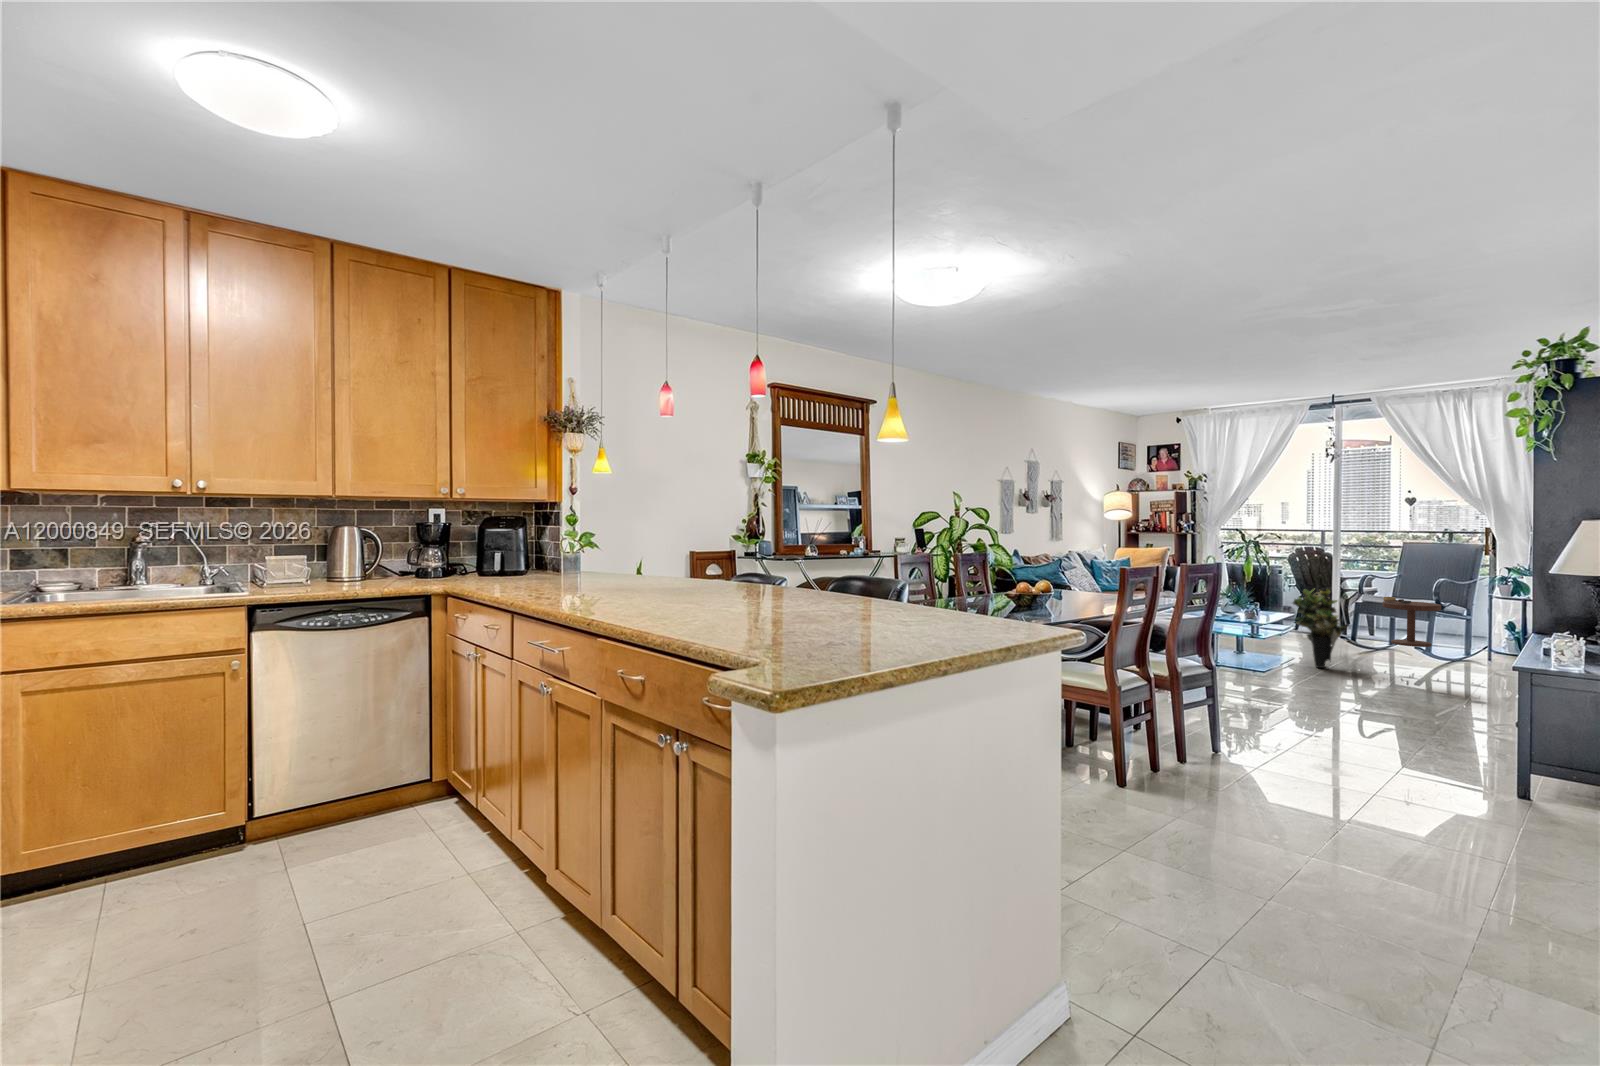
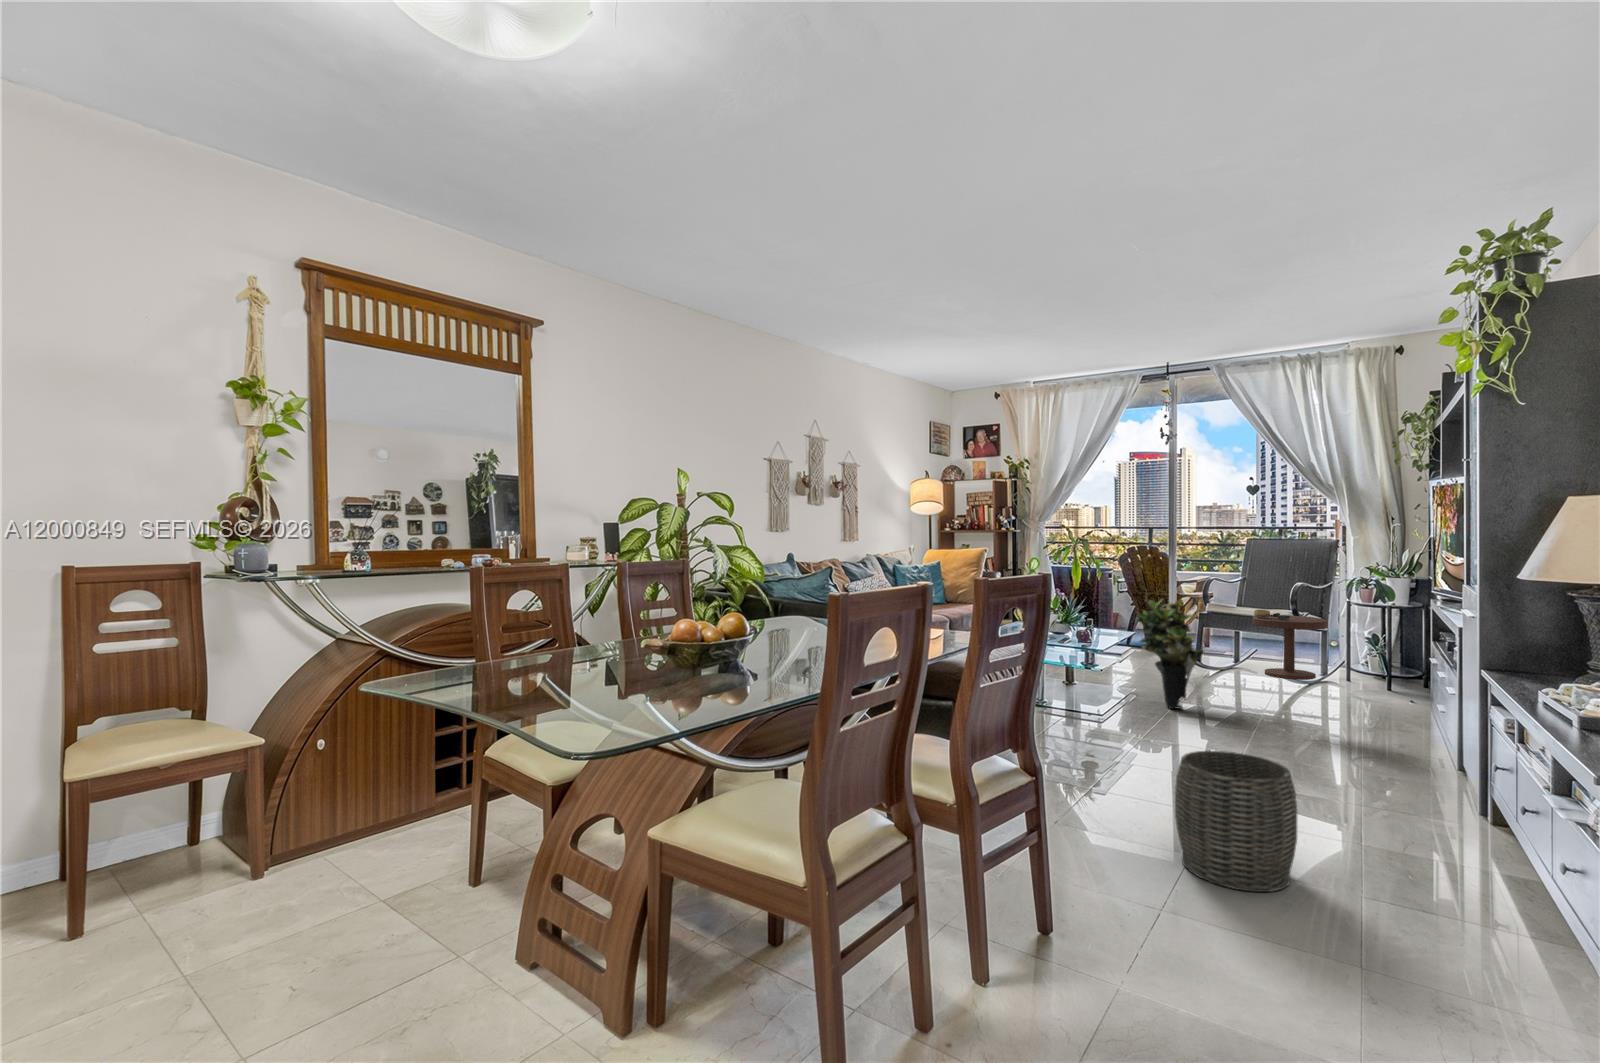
woven basket: none [1299,673,1374,747] -> present [1175,751,1297,892]

